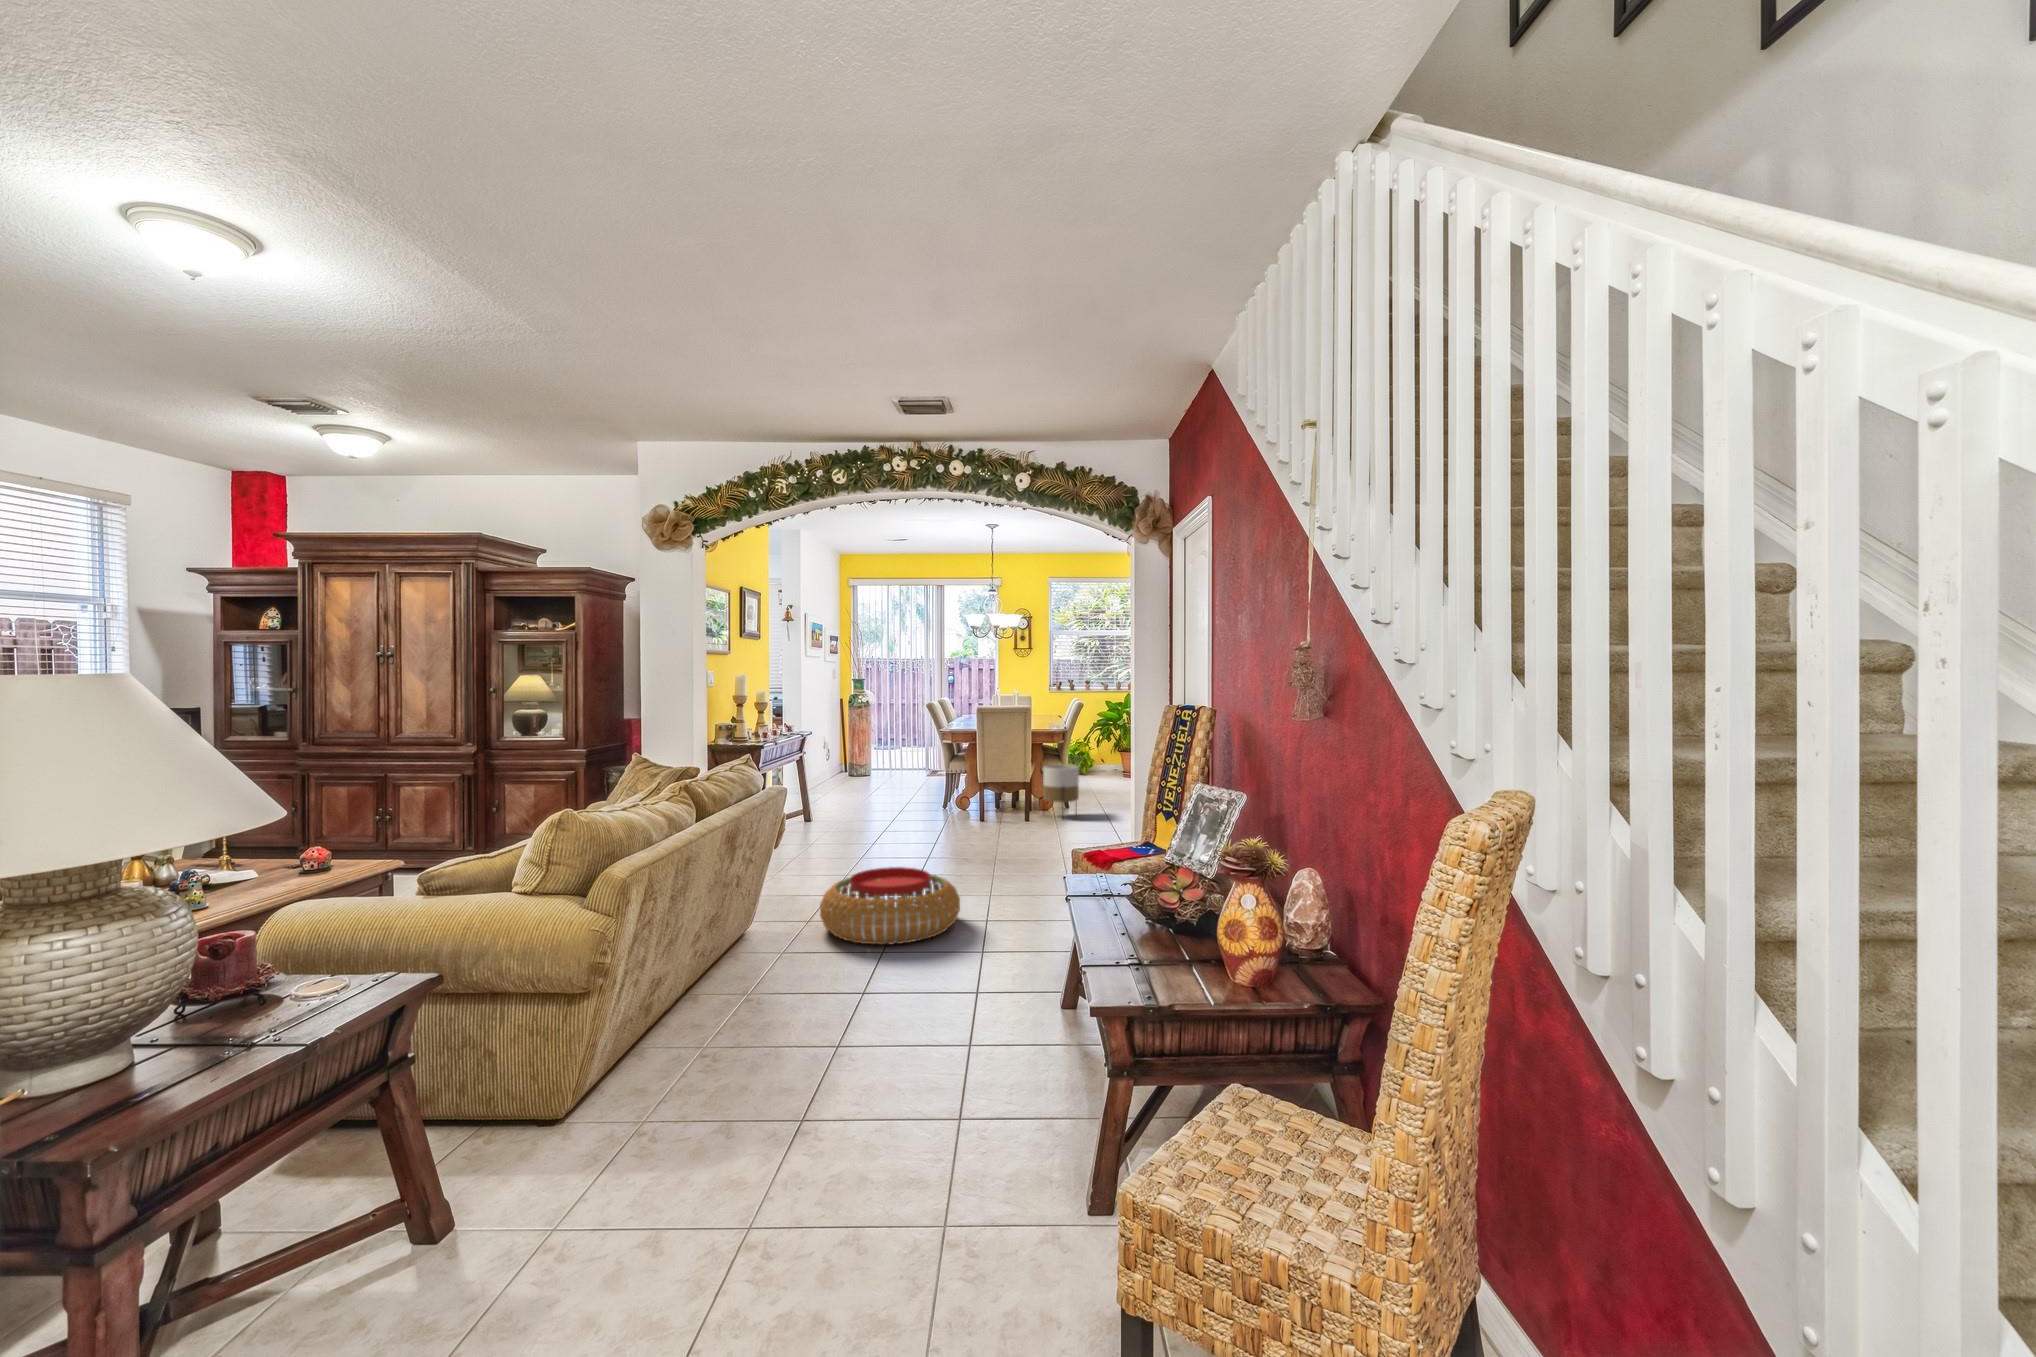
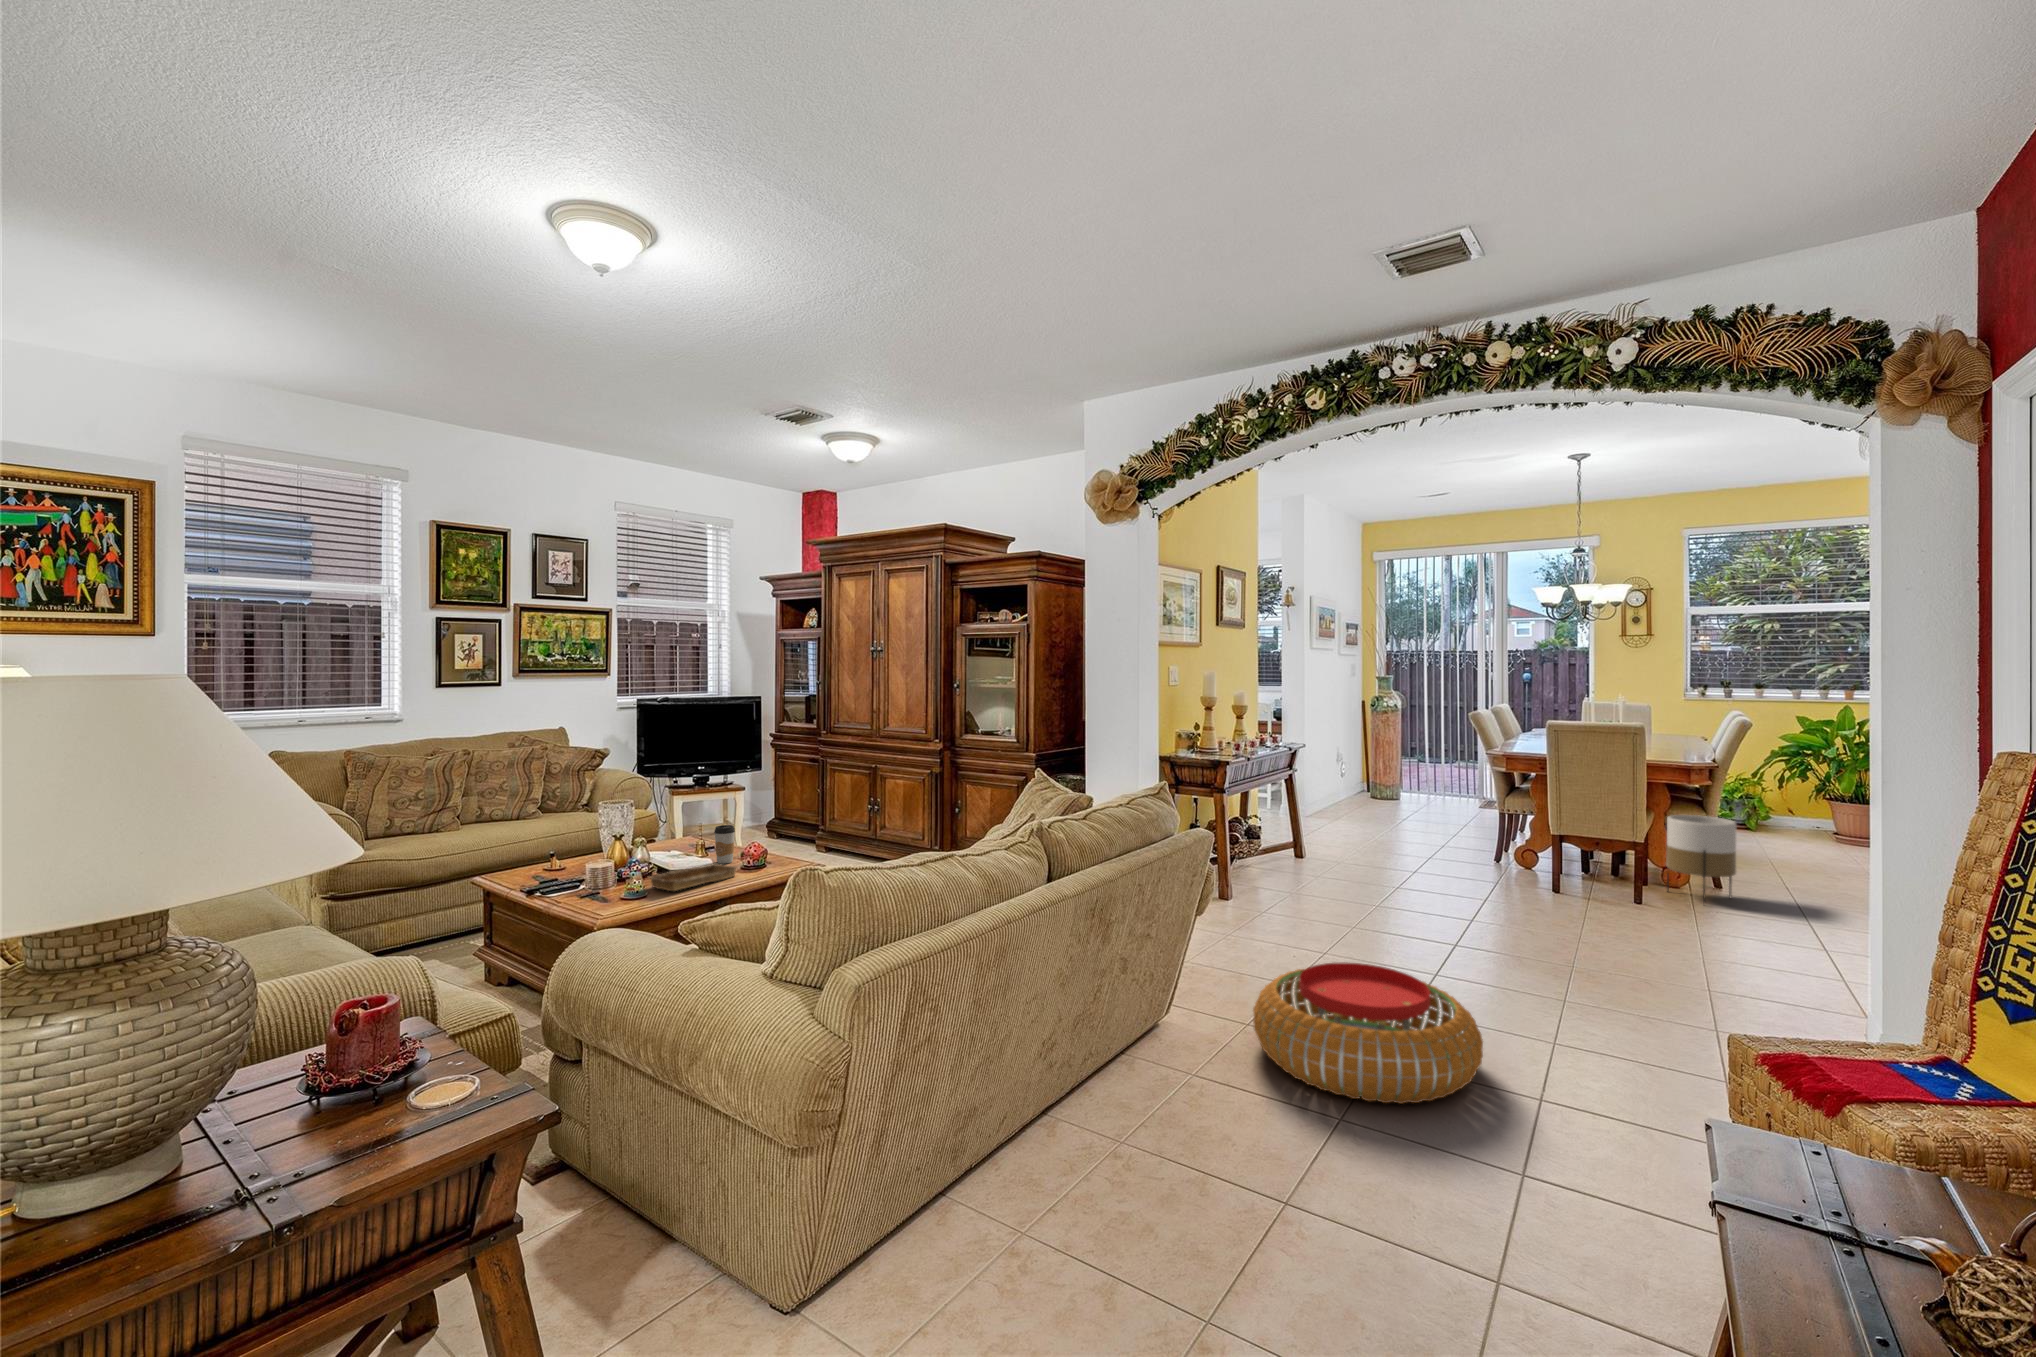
coffee cup: none [281,831,307,870] -> present [714,825,735,864]
tray: none [226,866,330,895] -> present [648,863,736,891]

